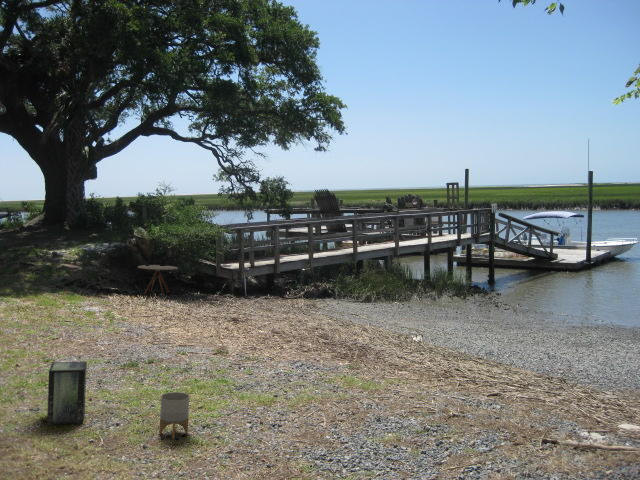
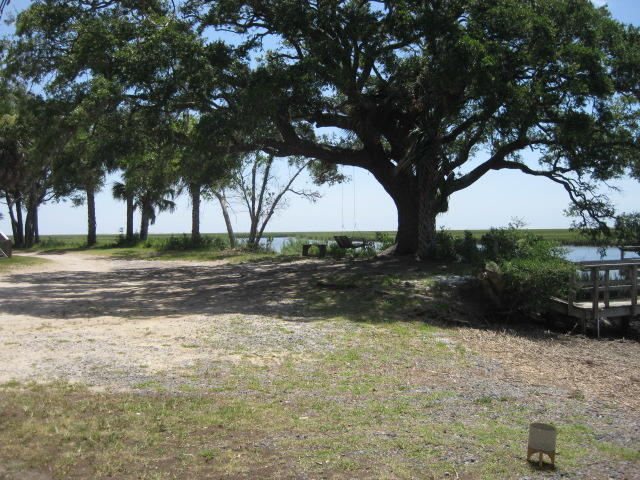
round table: present [138,265,178,295] -> none [485,299,526,331]
storage box: present [47,361,87,425] -> none [427,380,460,438]

